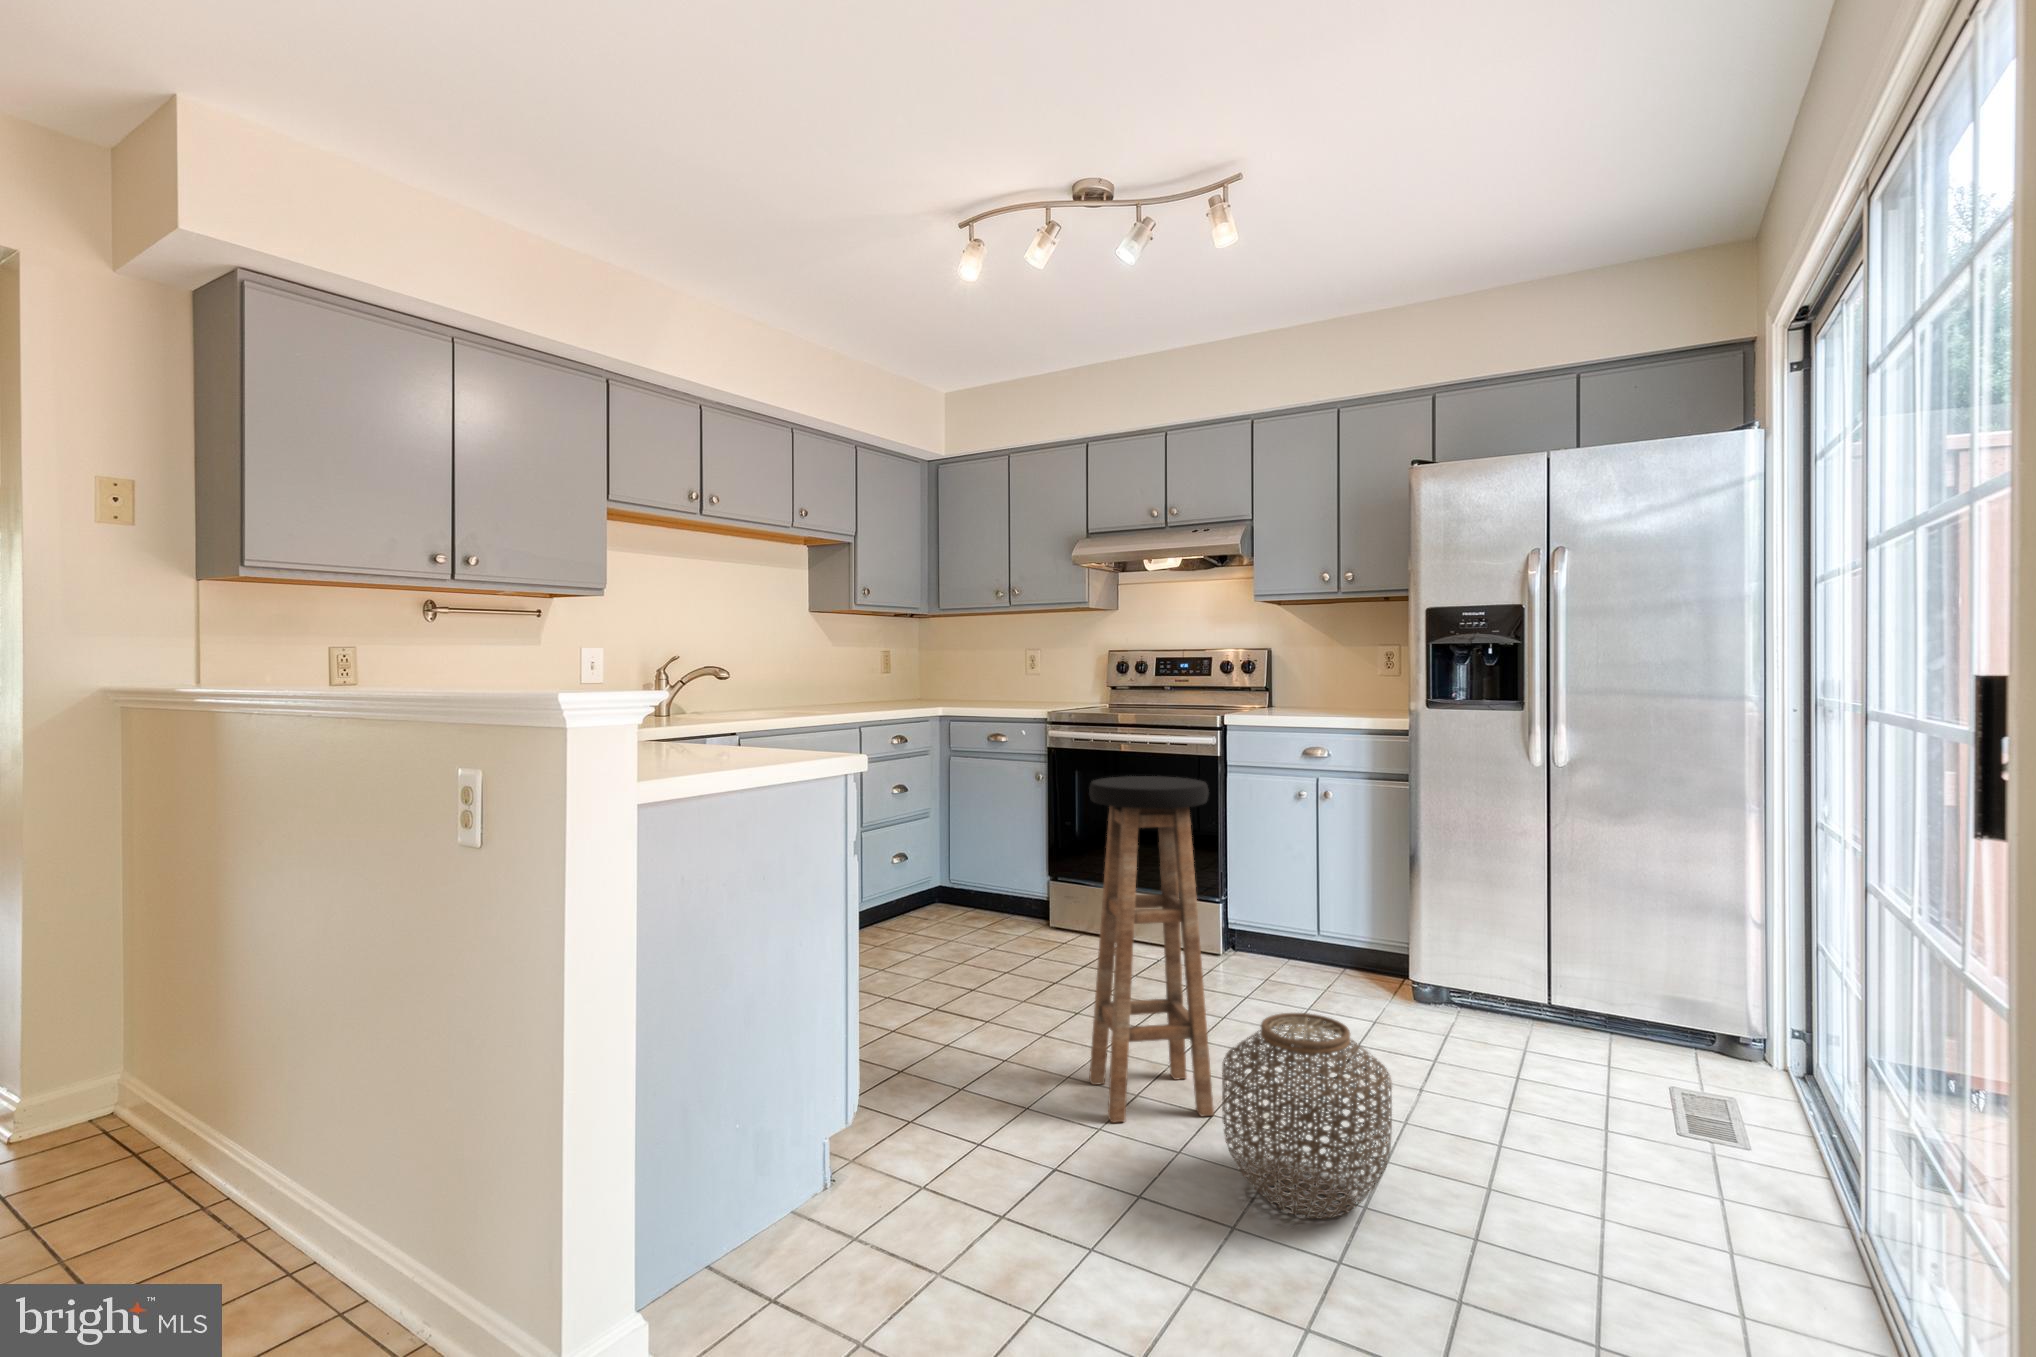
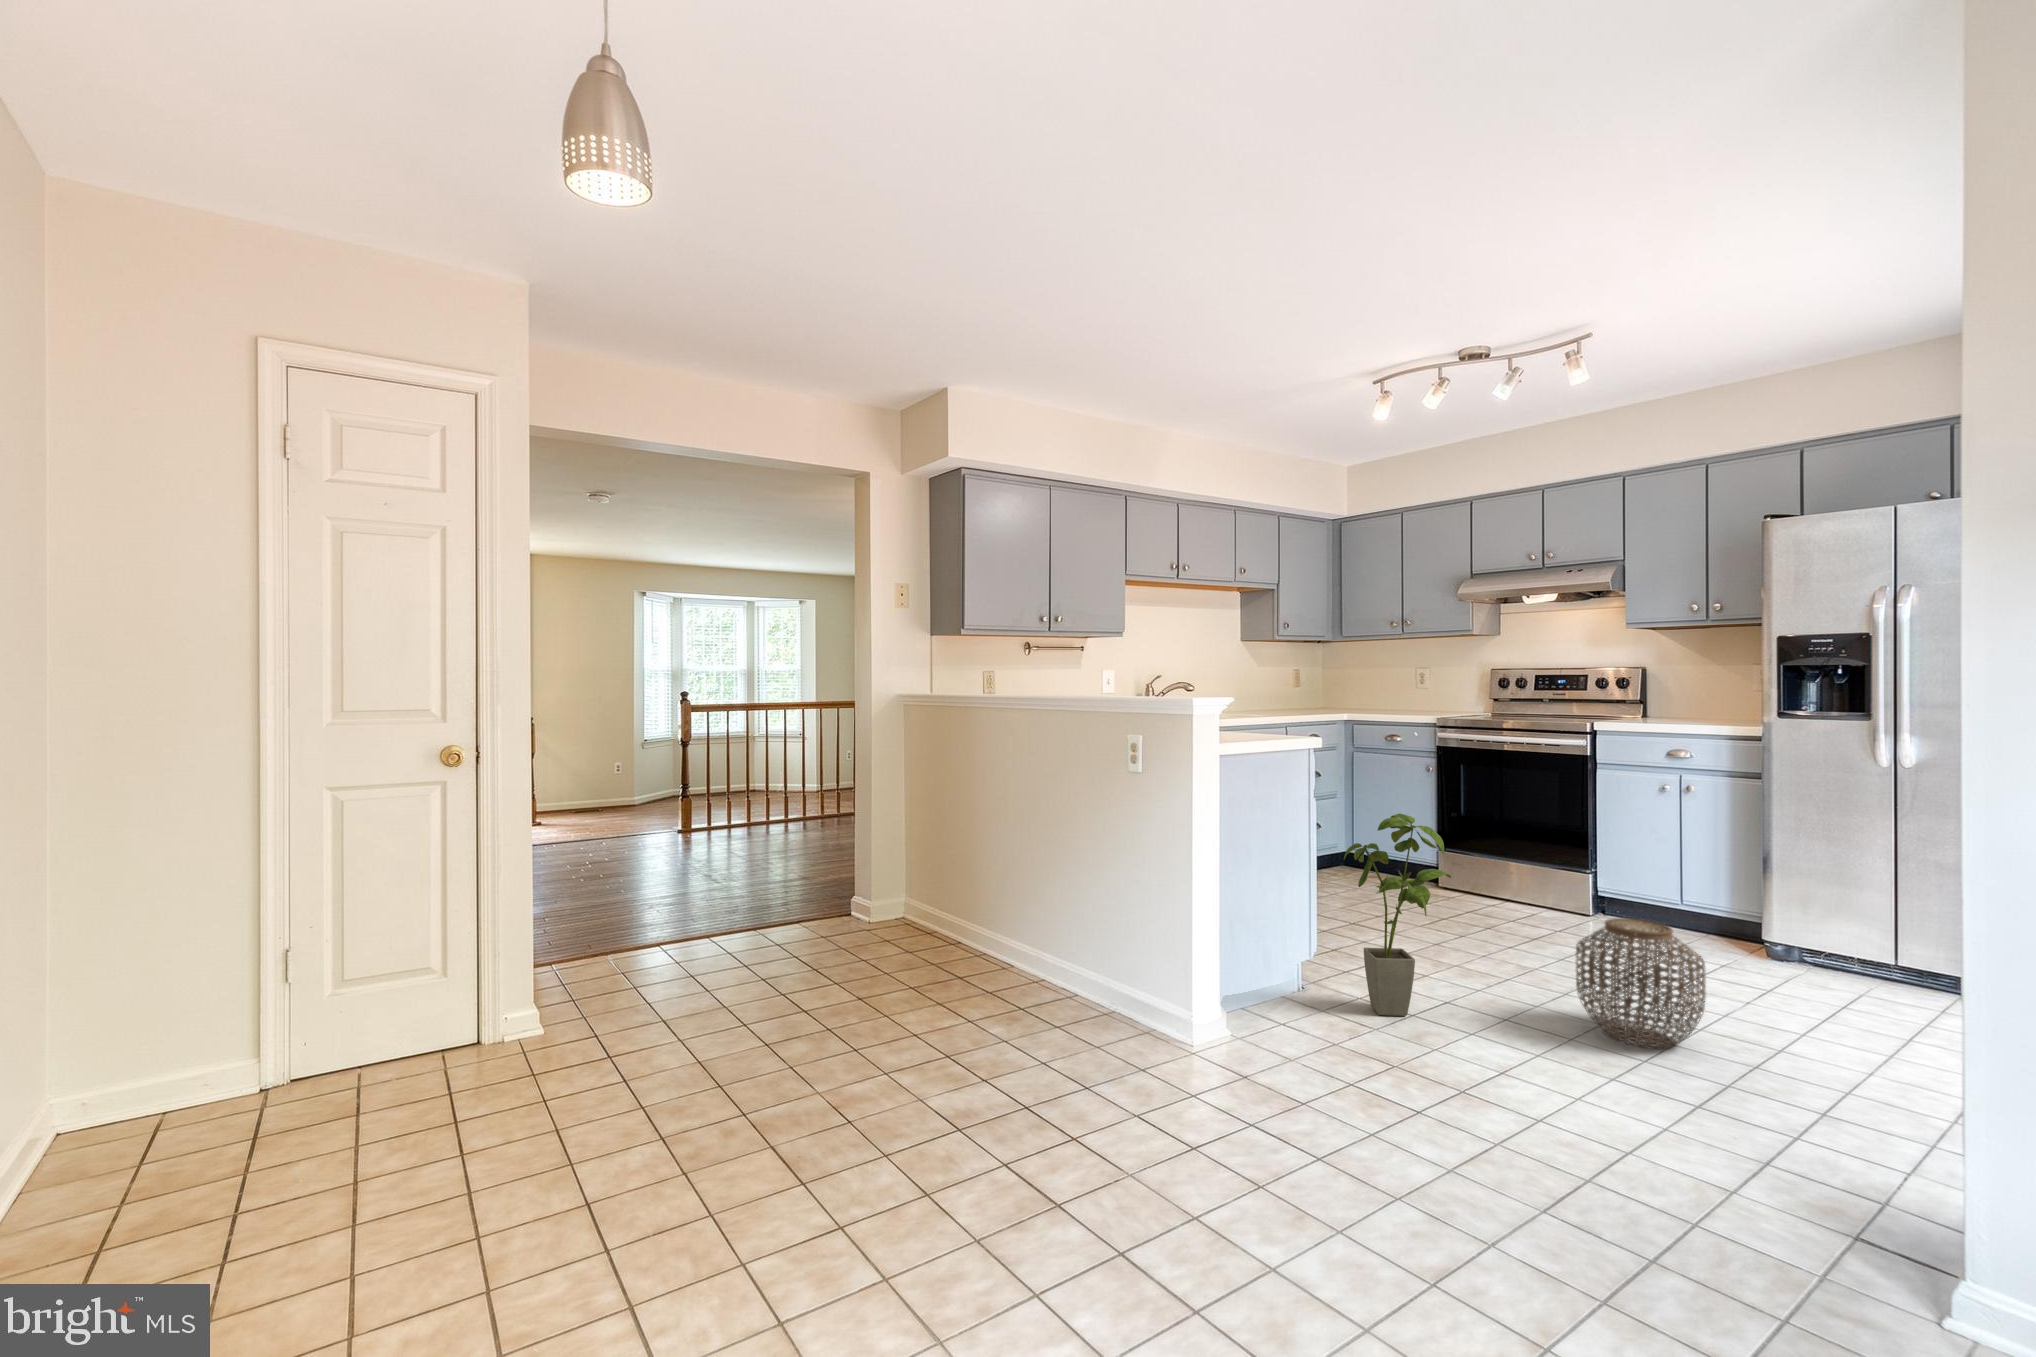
bar stool: present [1089,776,1214,1123] -> none [1477,761,1574,996]
house plant: none [884,879,1050,1219] -> present [1344,814,1451,1016]

